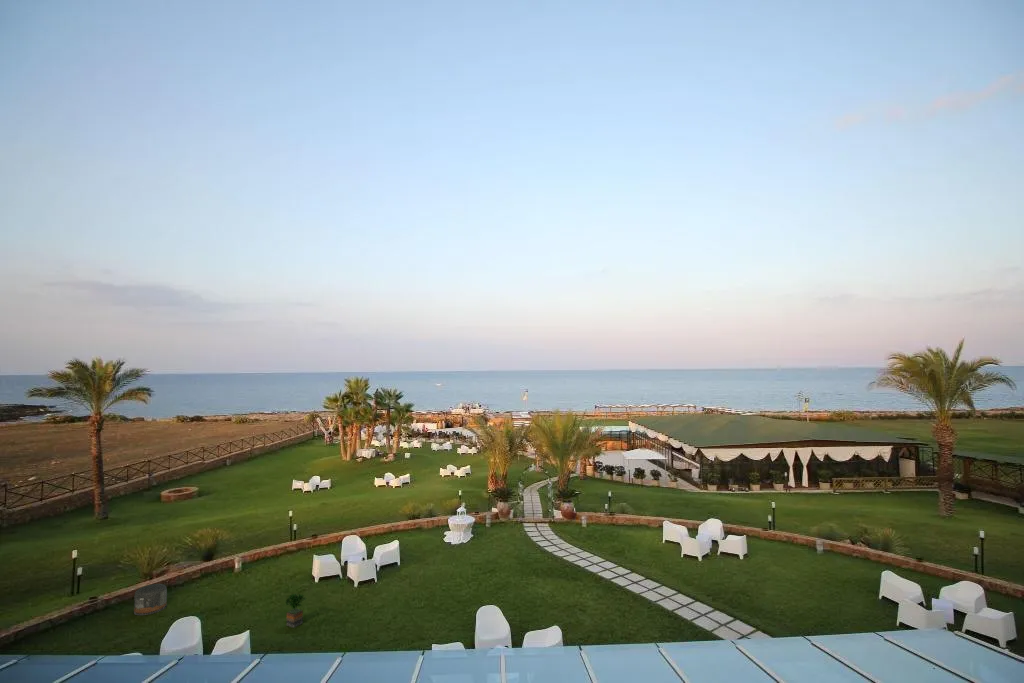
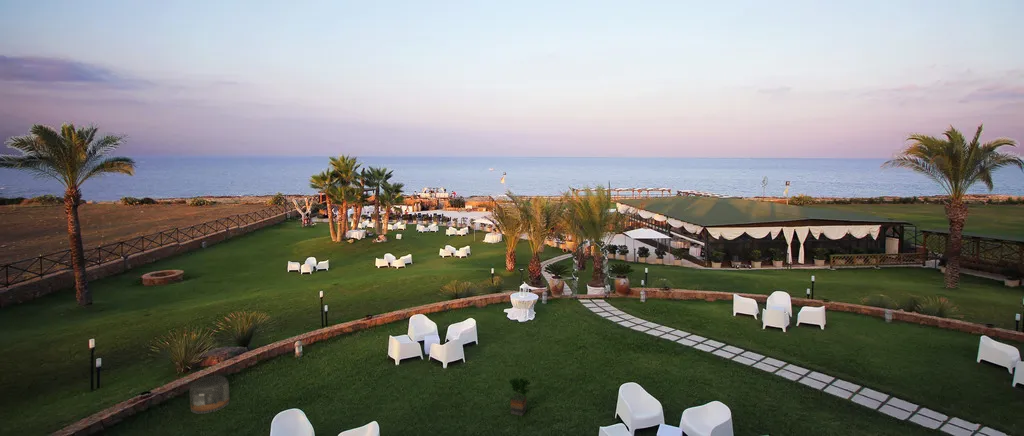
potted tree: present [286,594,306,628] -> present [509,378,530,416]

